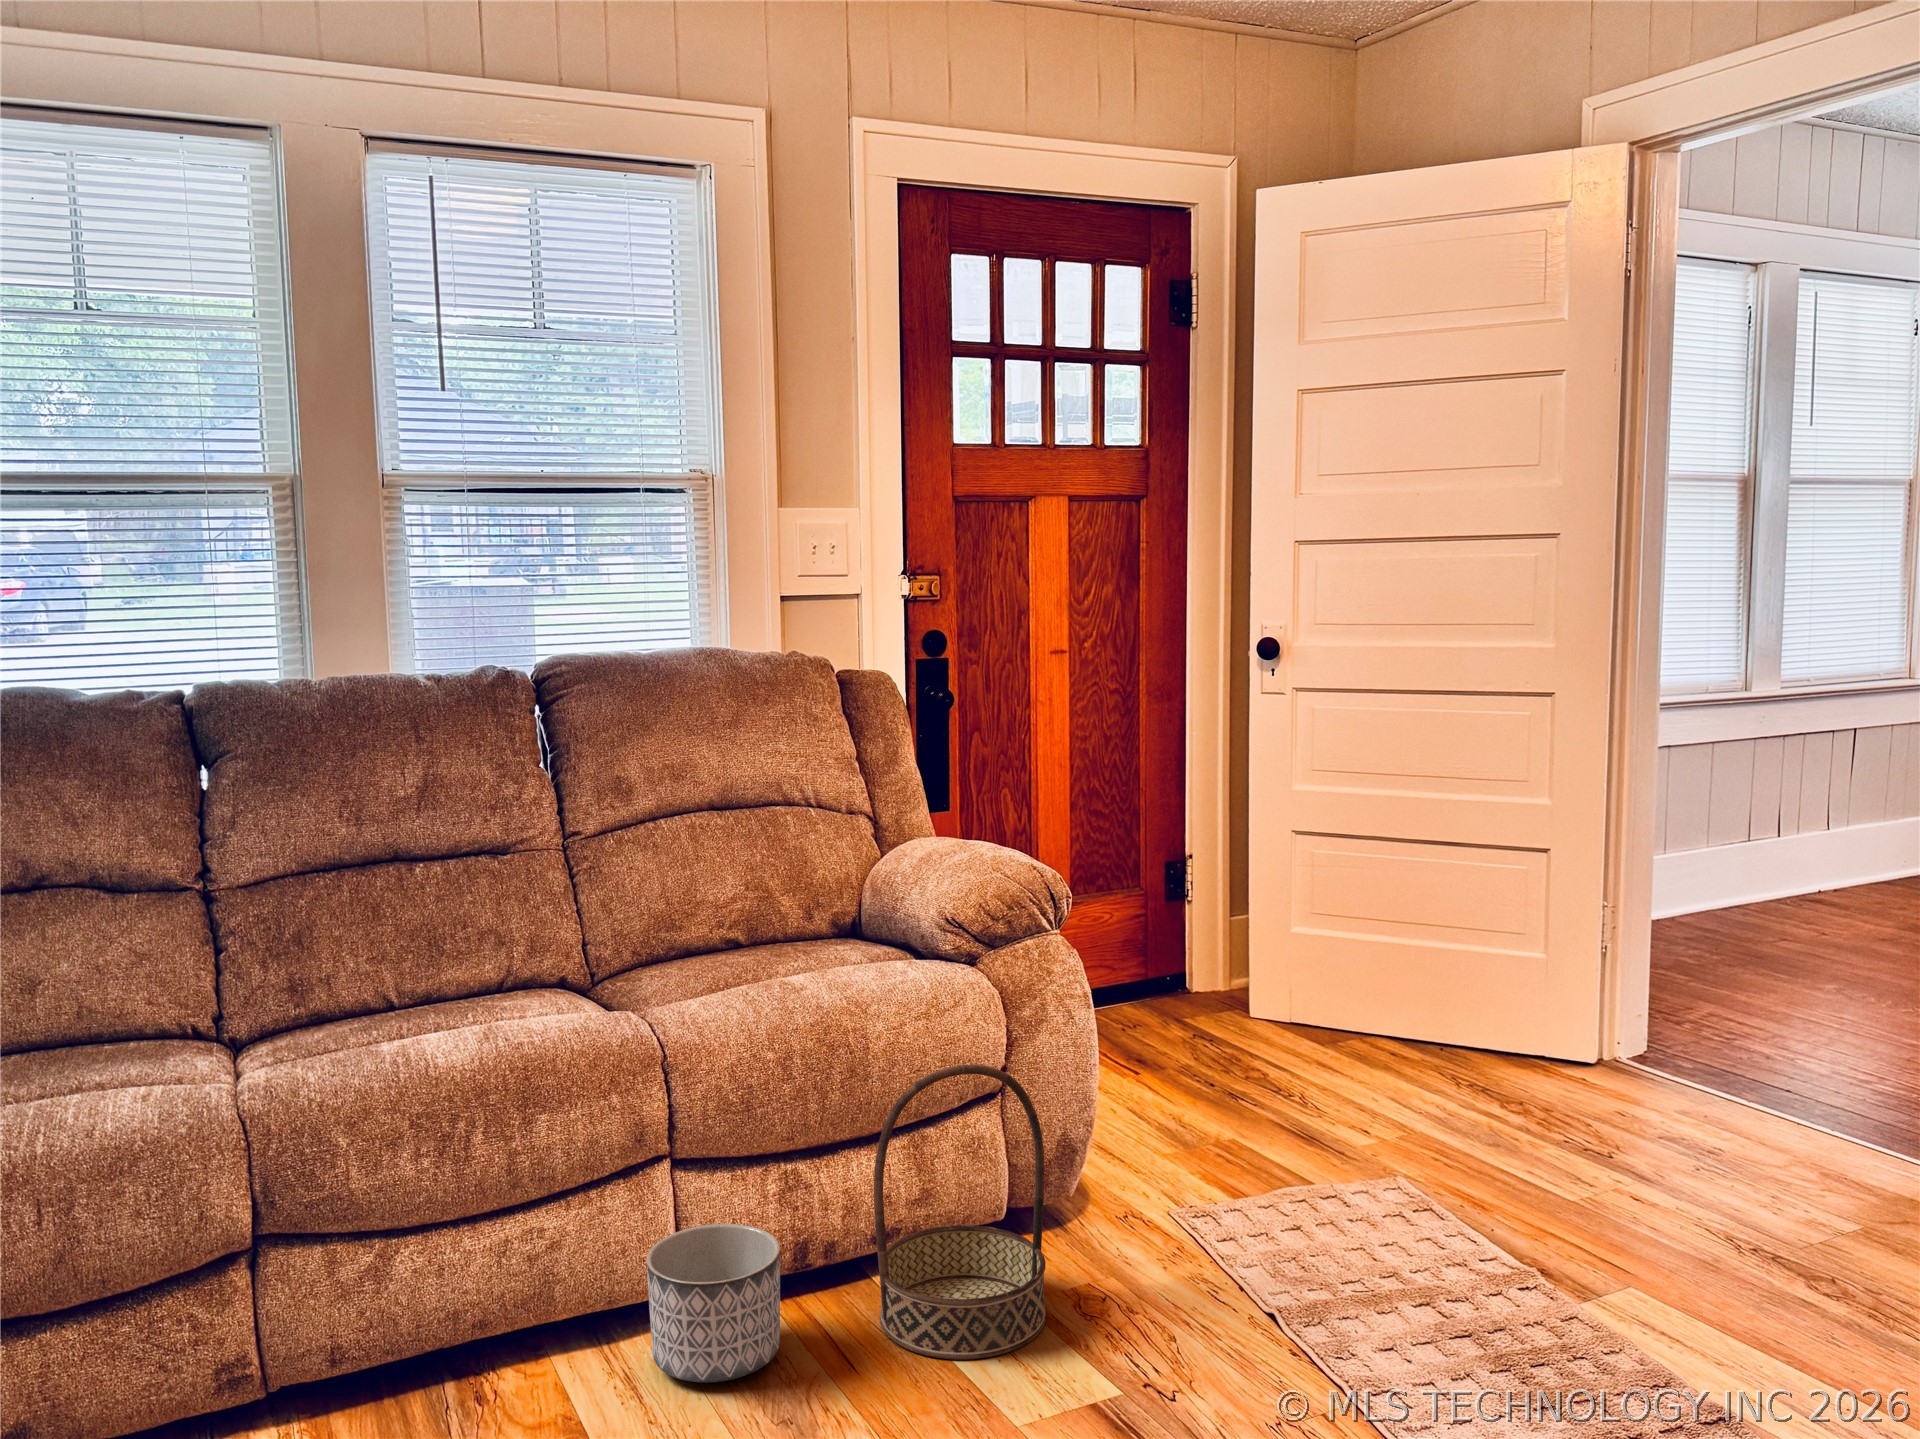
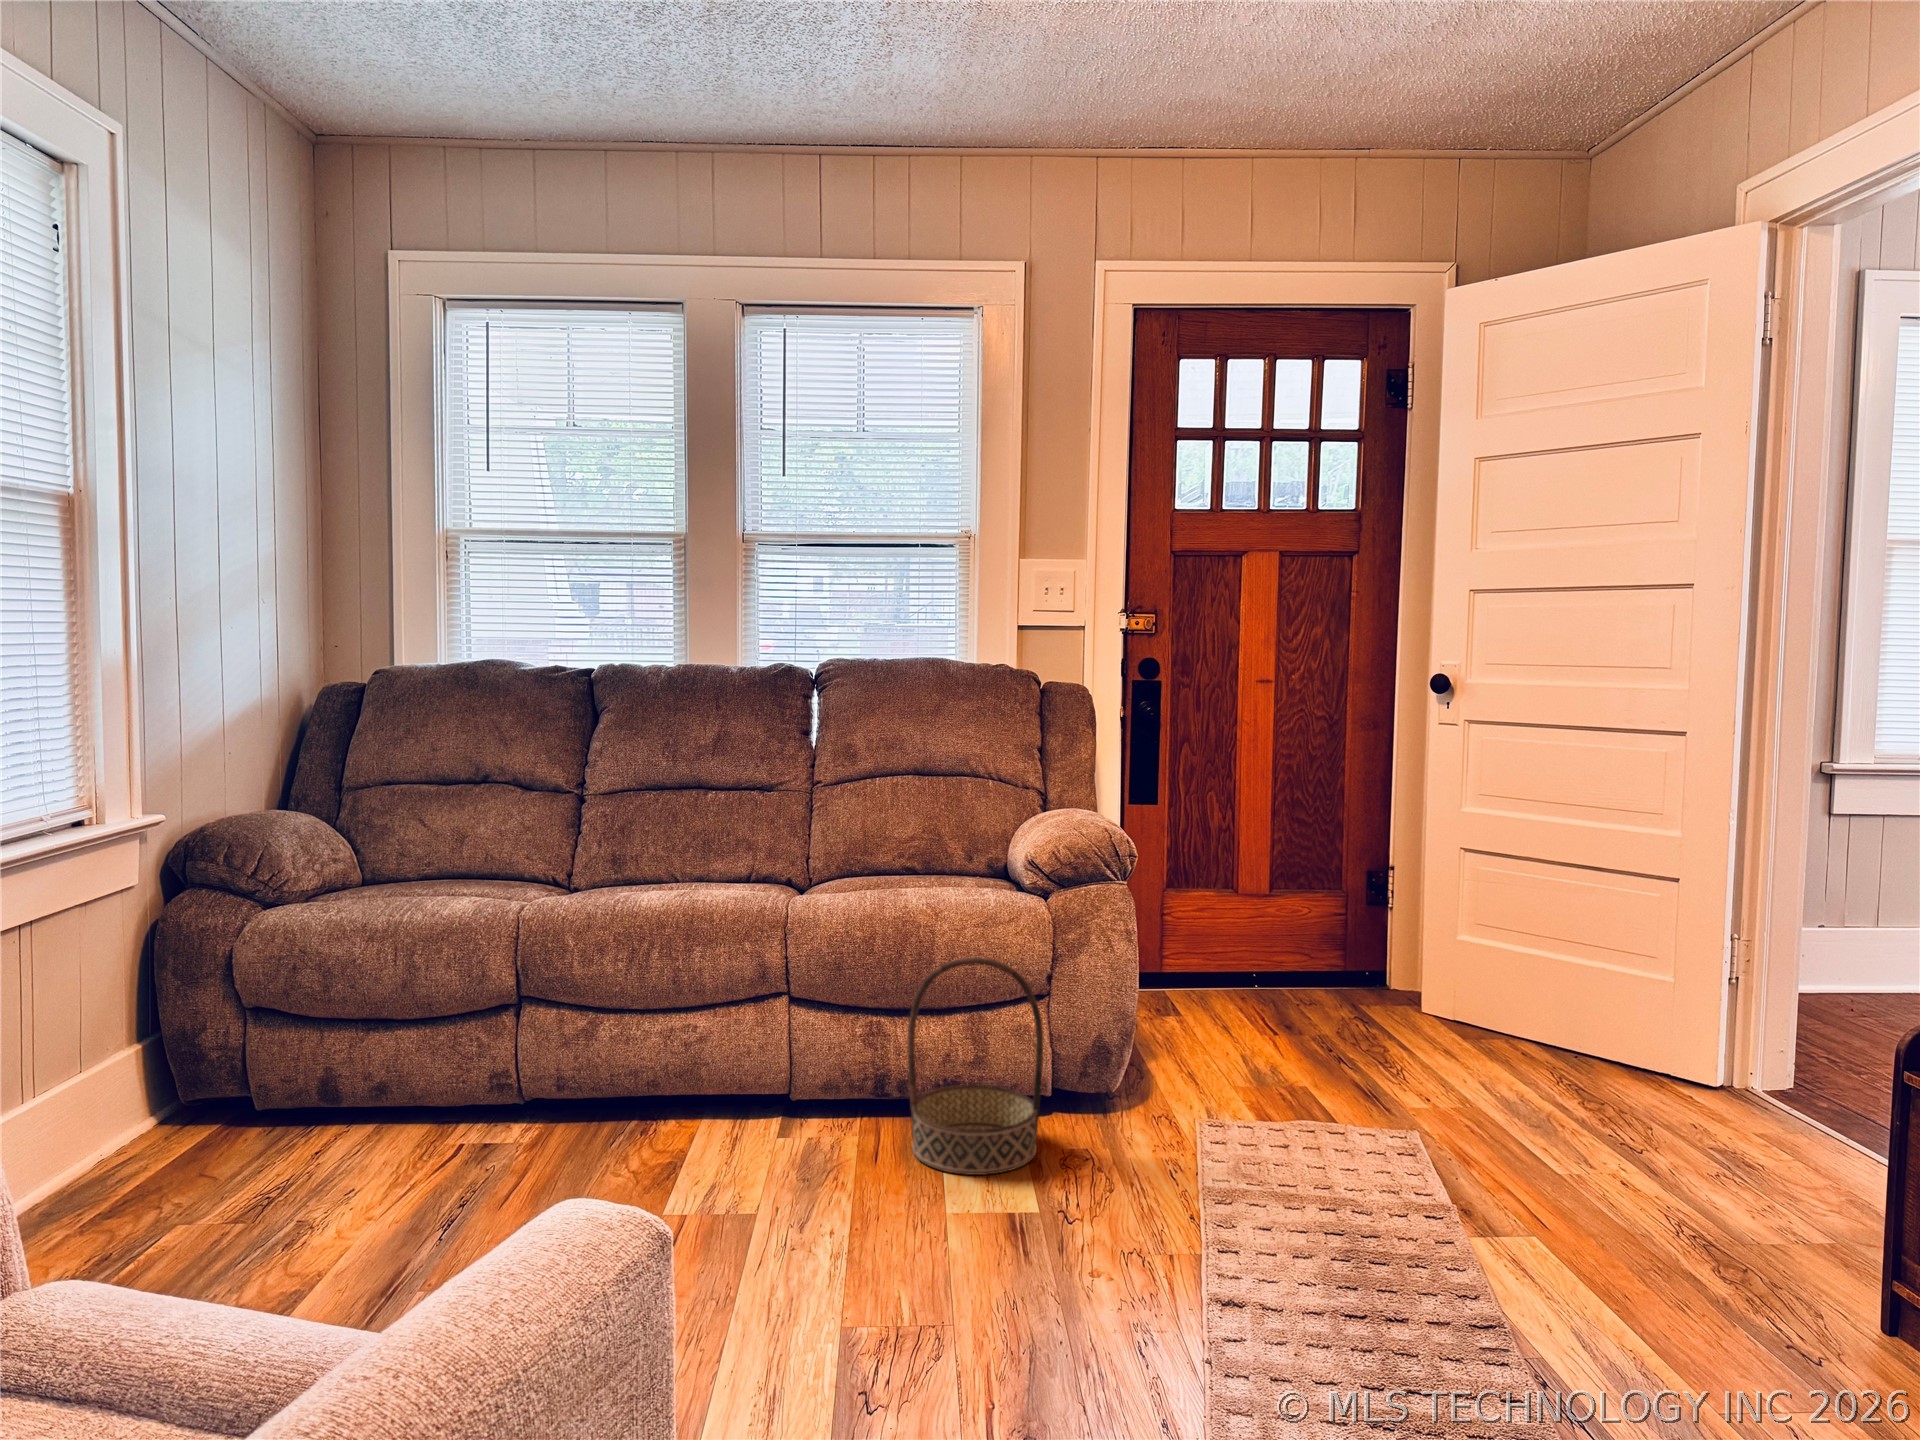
planter: present [646,1224,780,1382] -> none [748,1047,841,1149]

